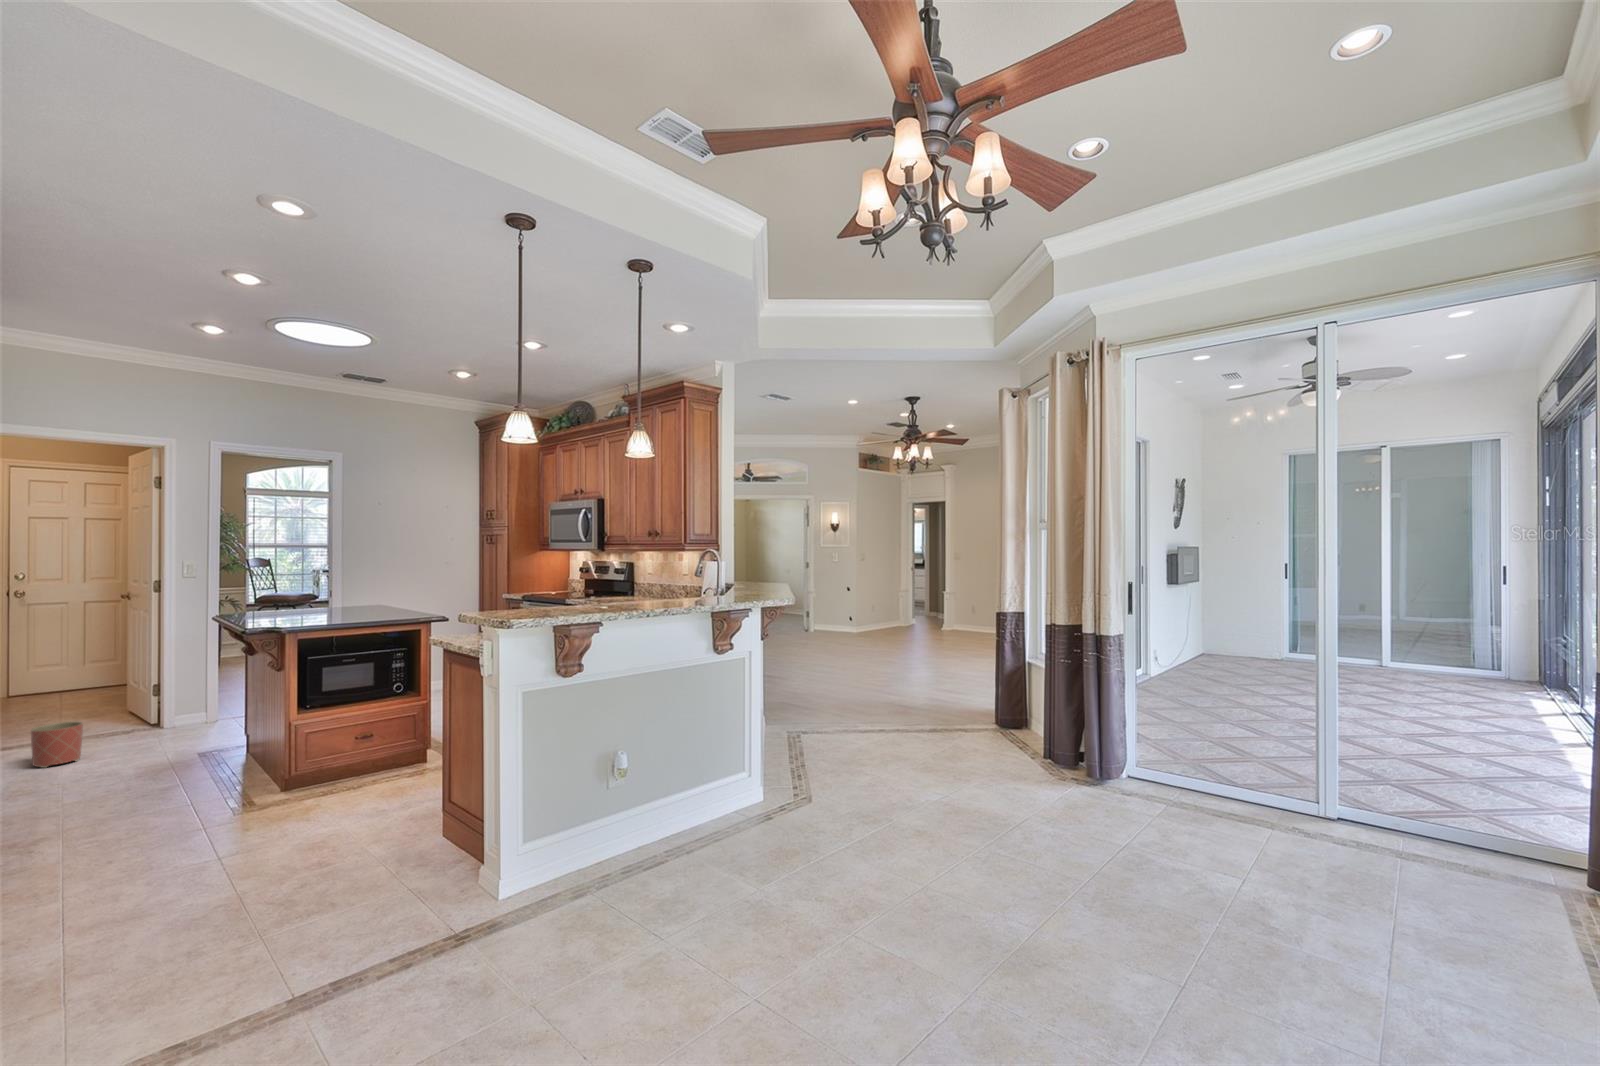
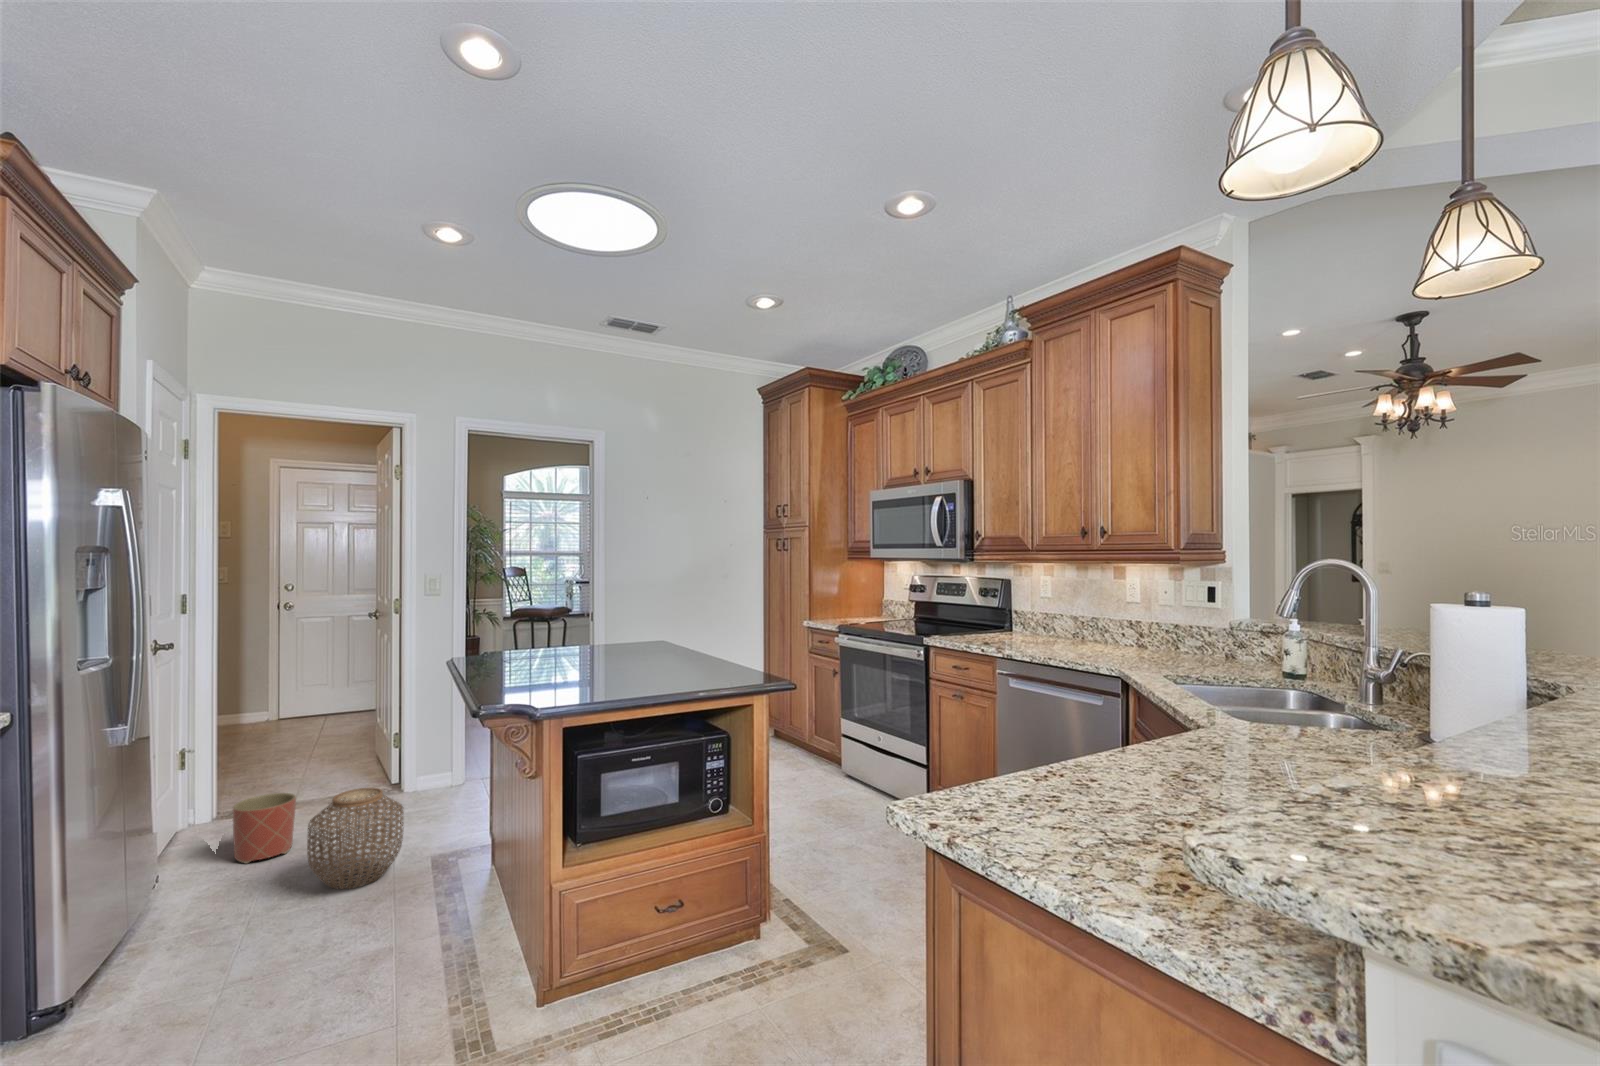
woven basket: none [105,707,179,771] -> present [307,788,404,889]

